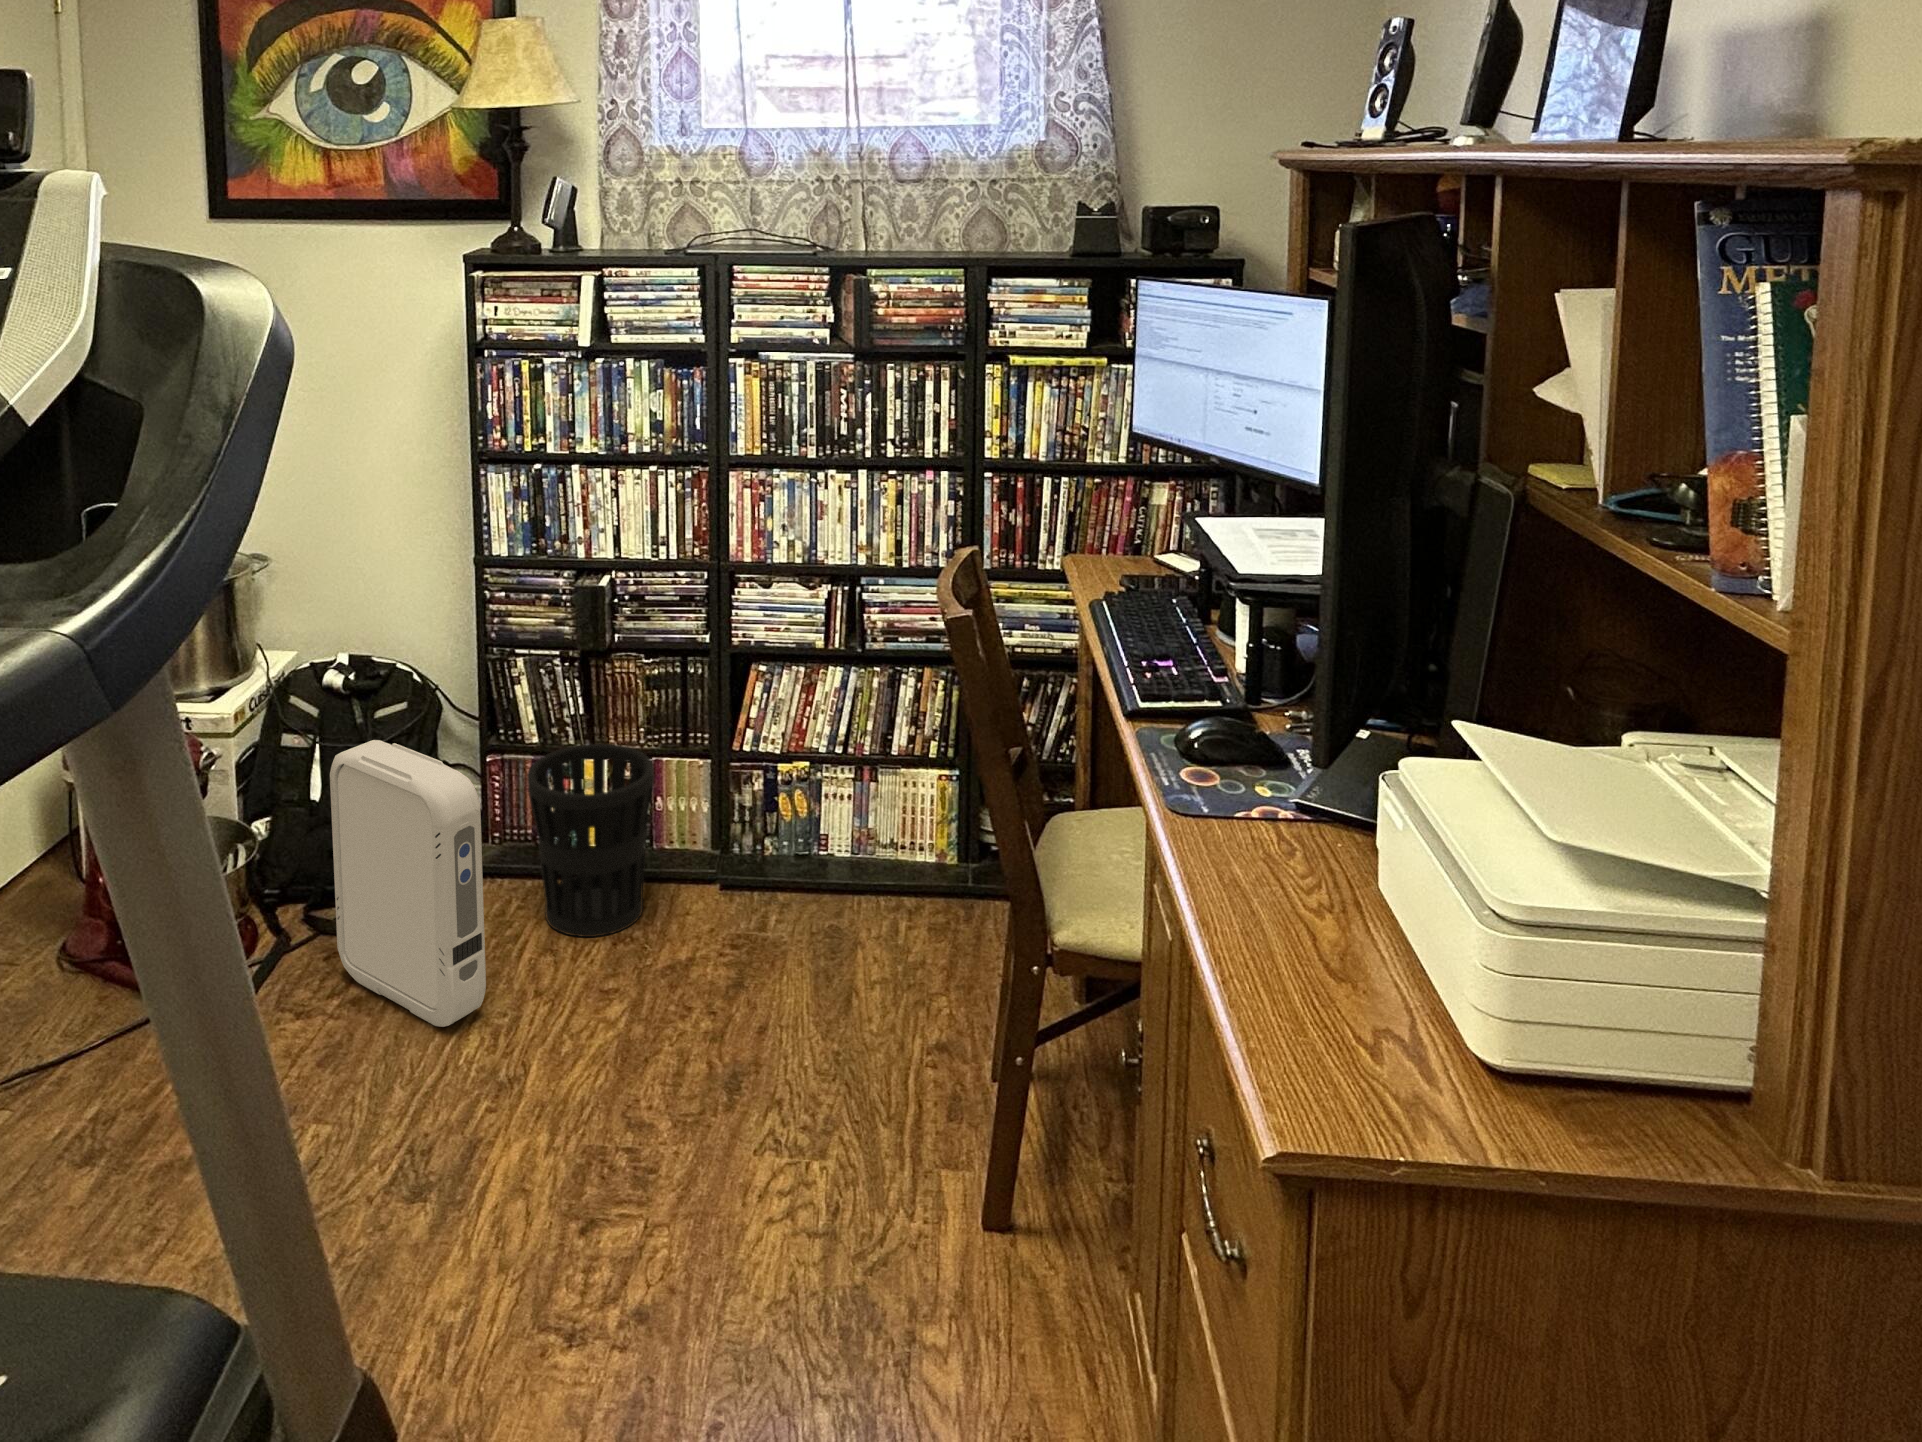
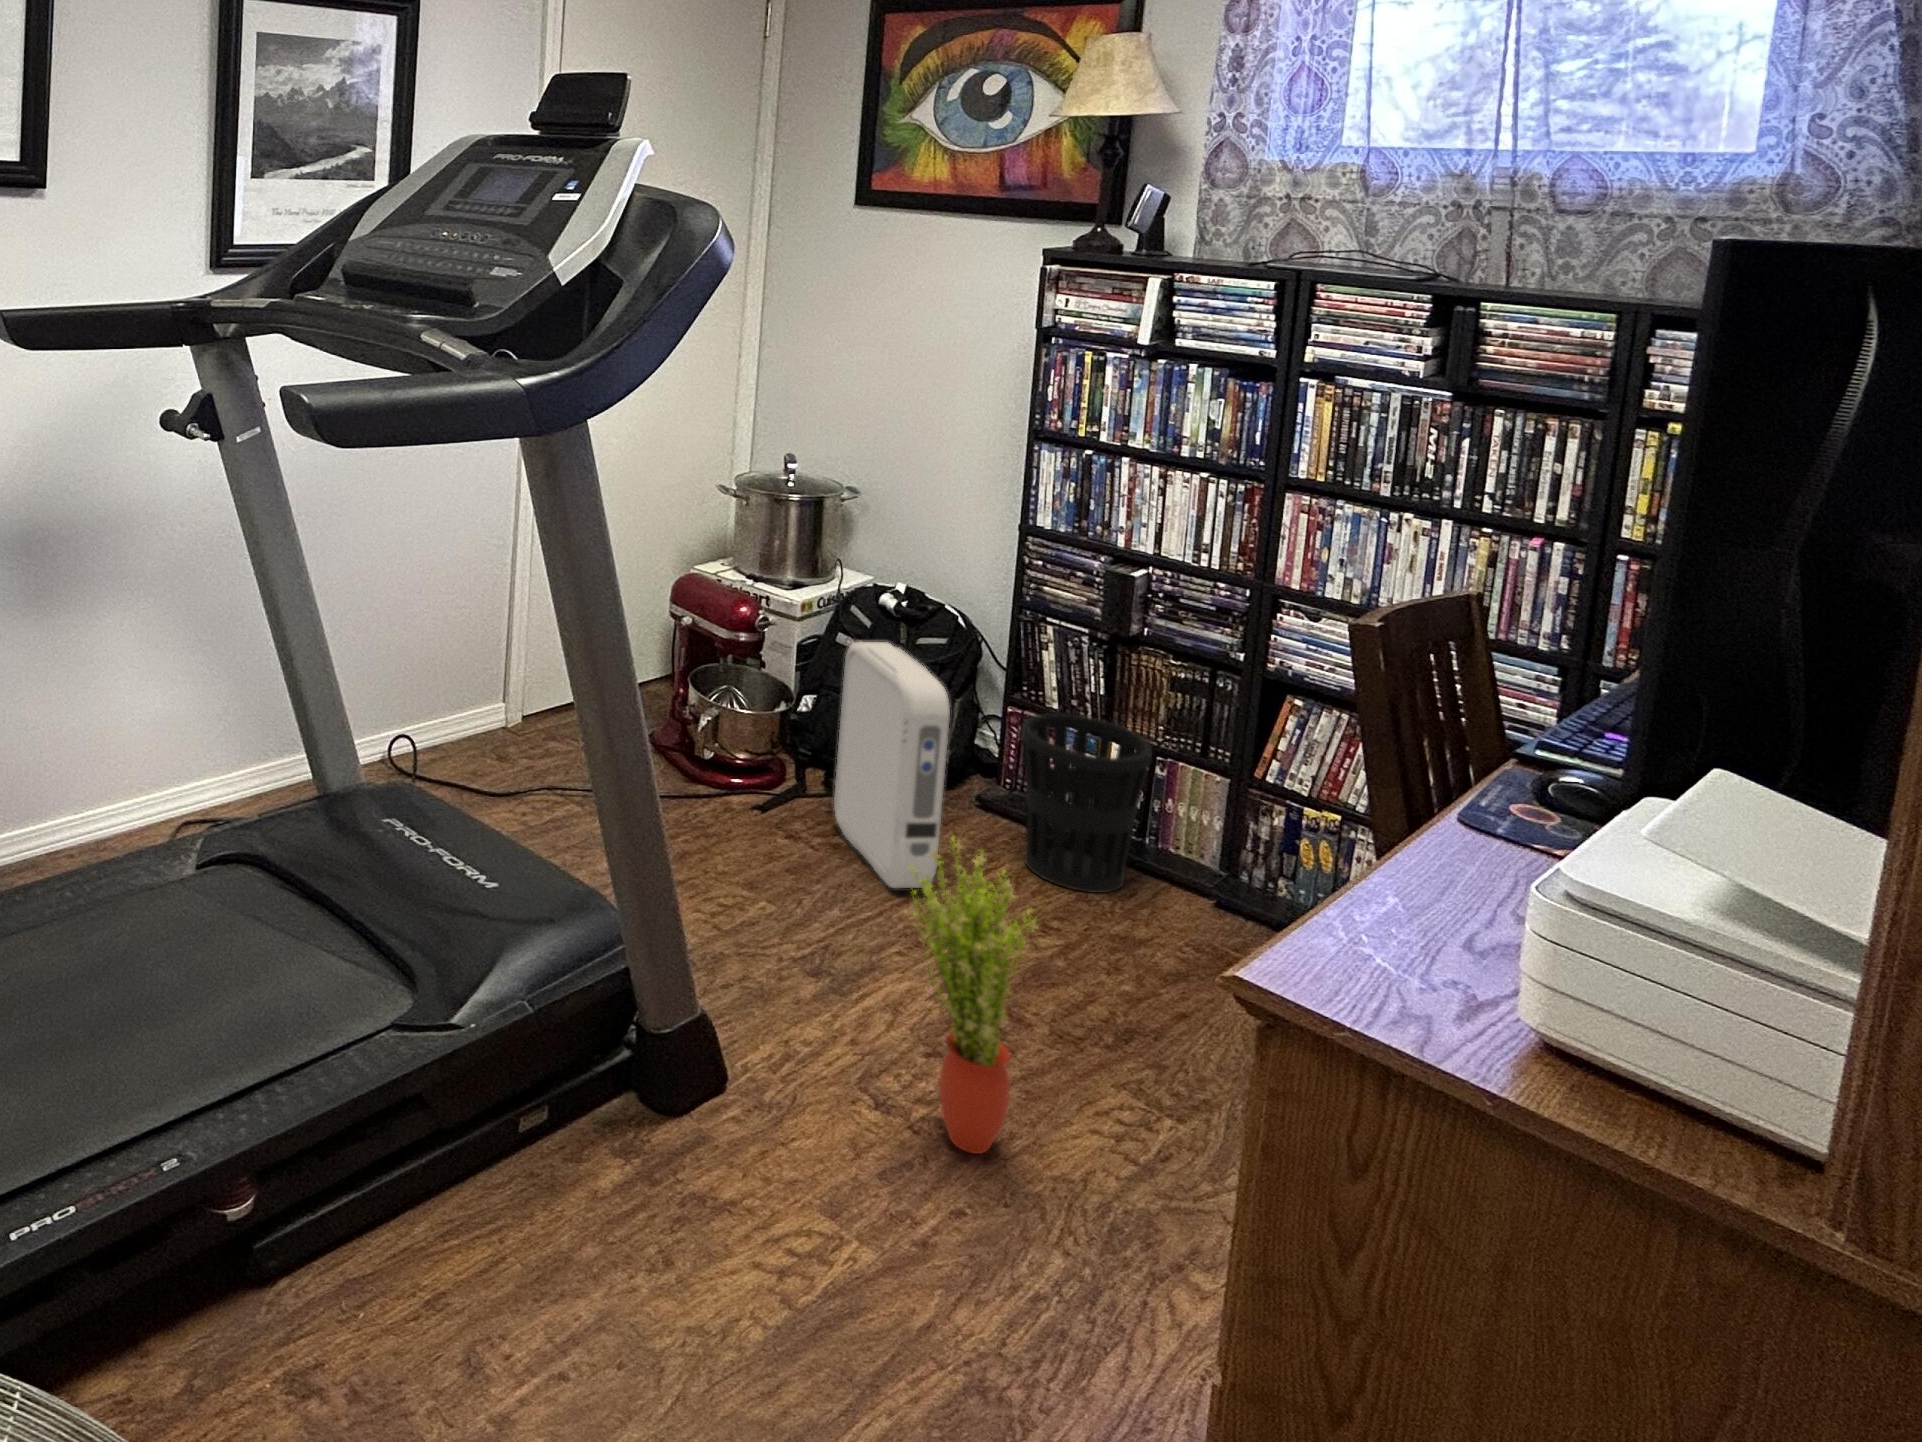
potted plant: none [572,982,723,1333] -> present [910,837,1038,1154]

